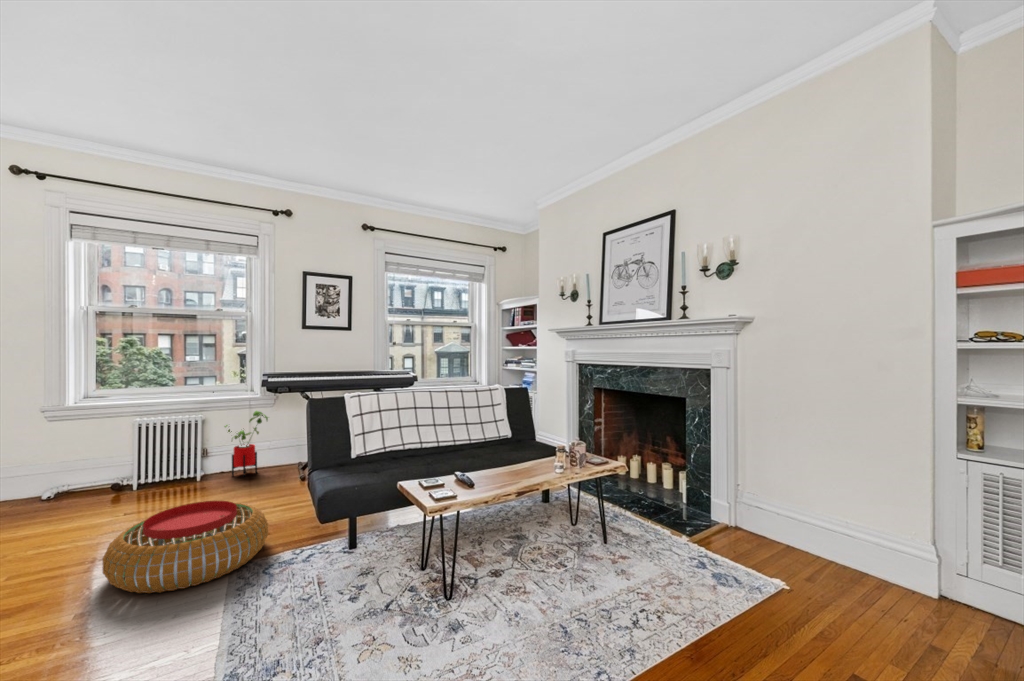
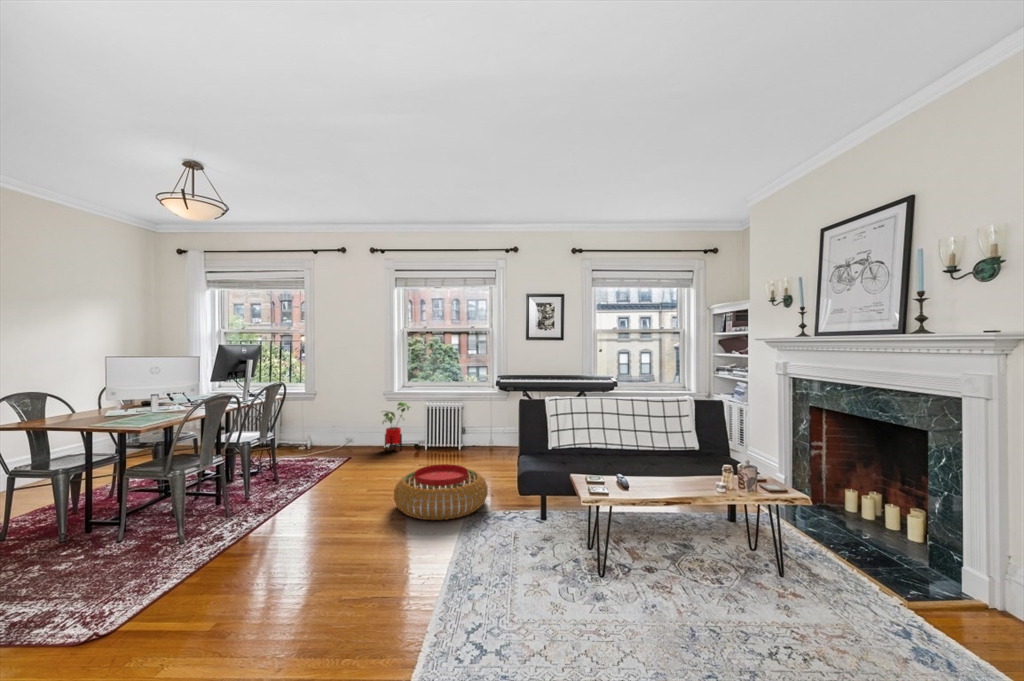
house plant: present [225,411,268,477] -> present [382,402,410,451]

